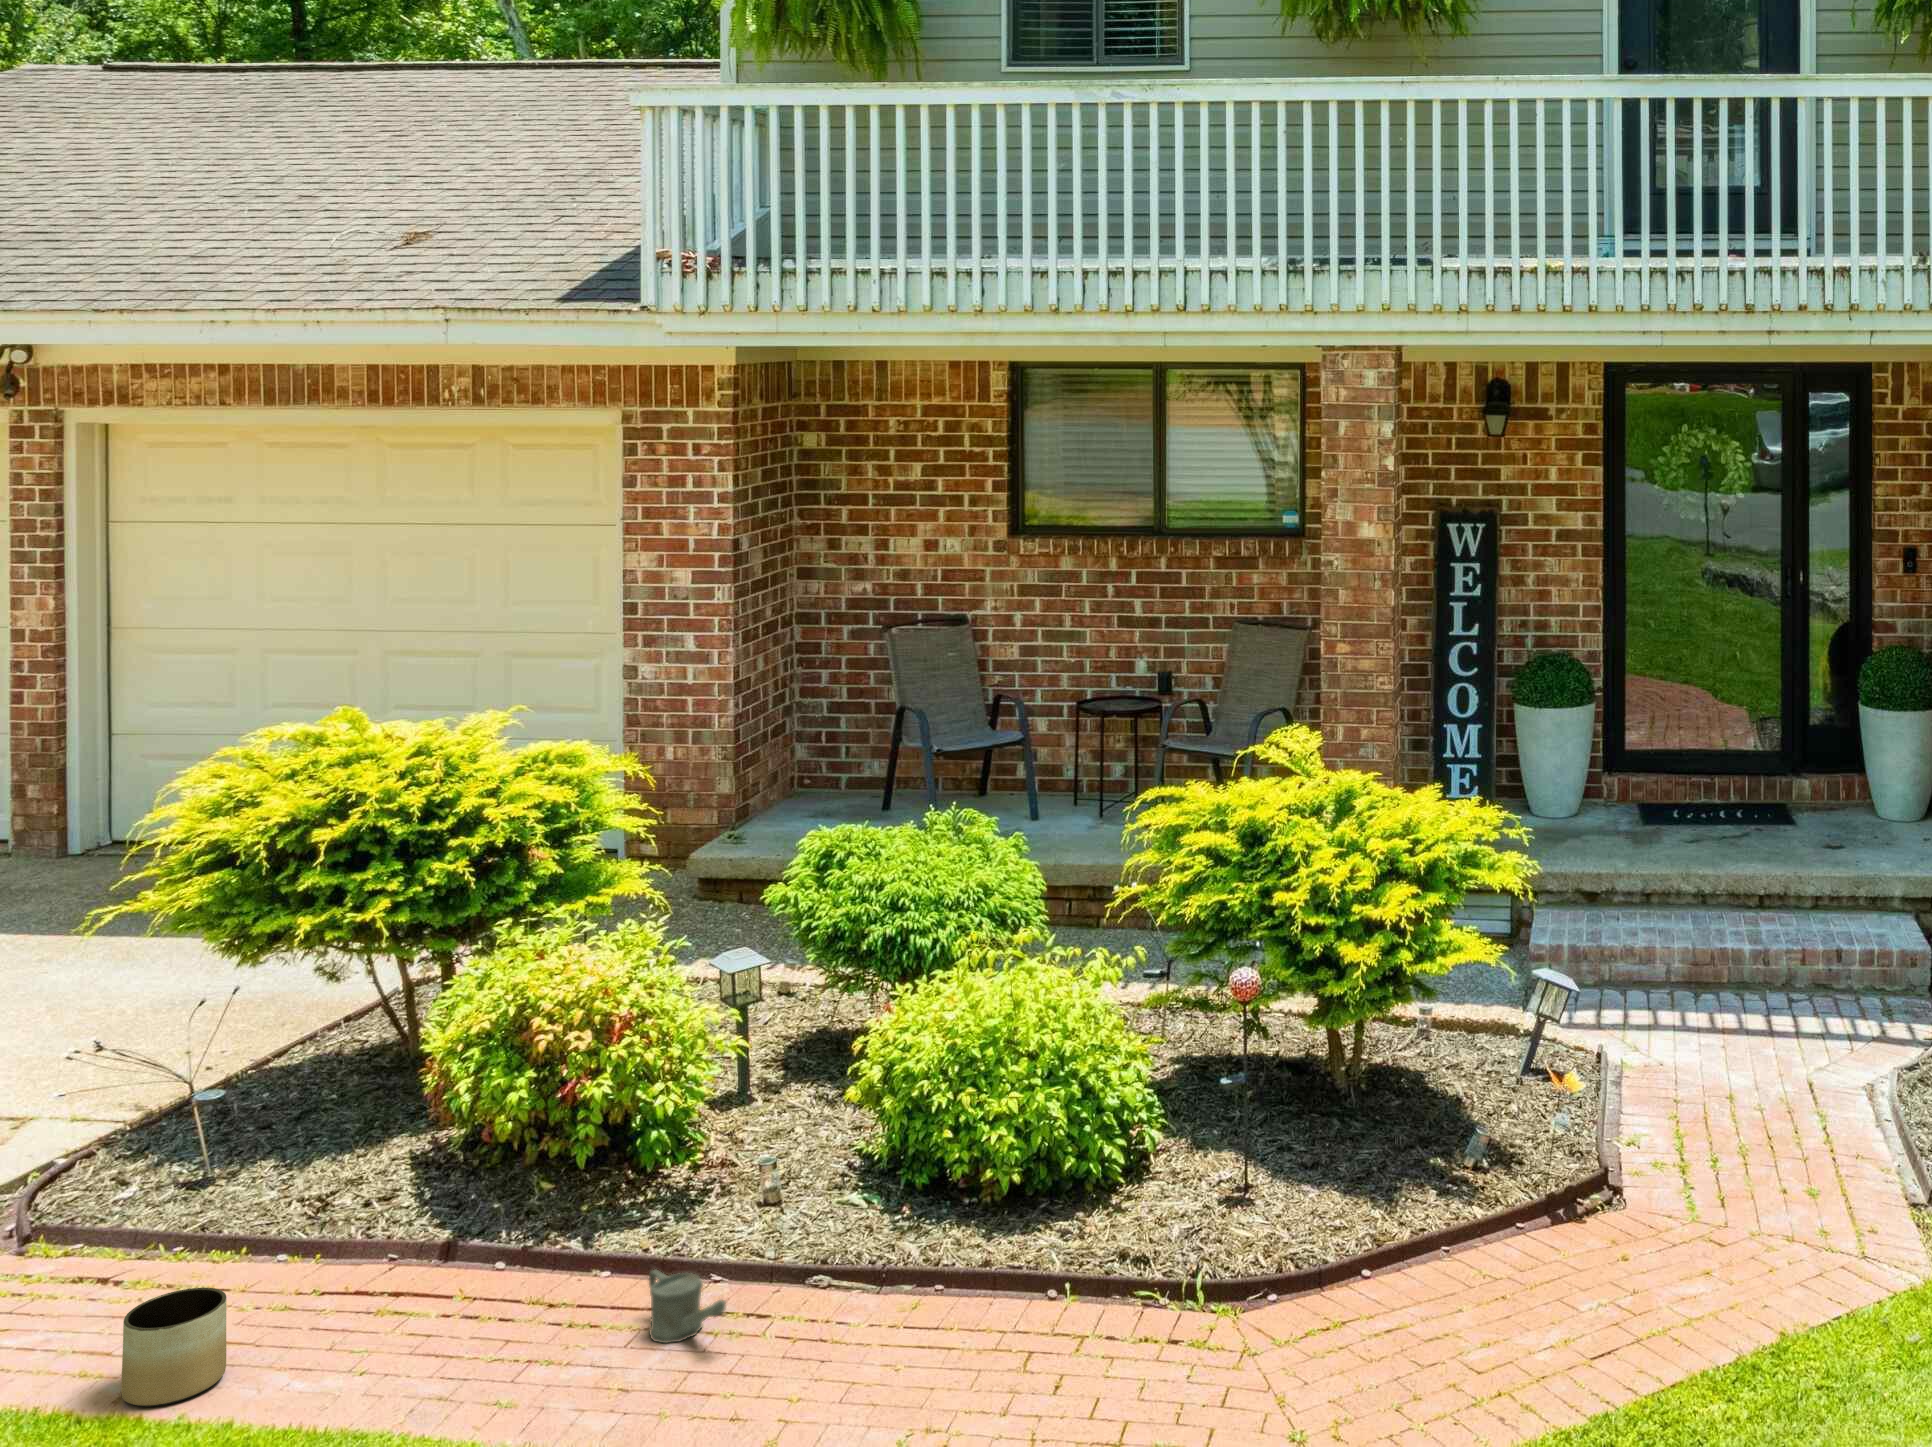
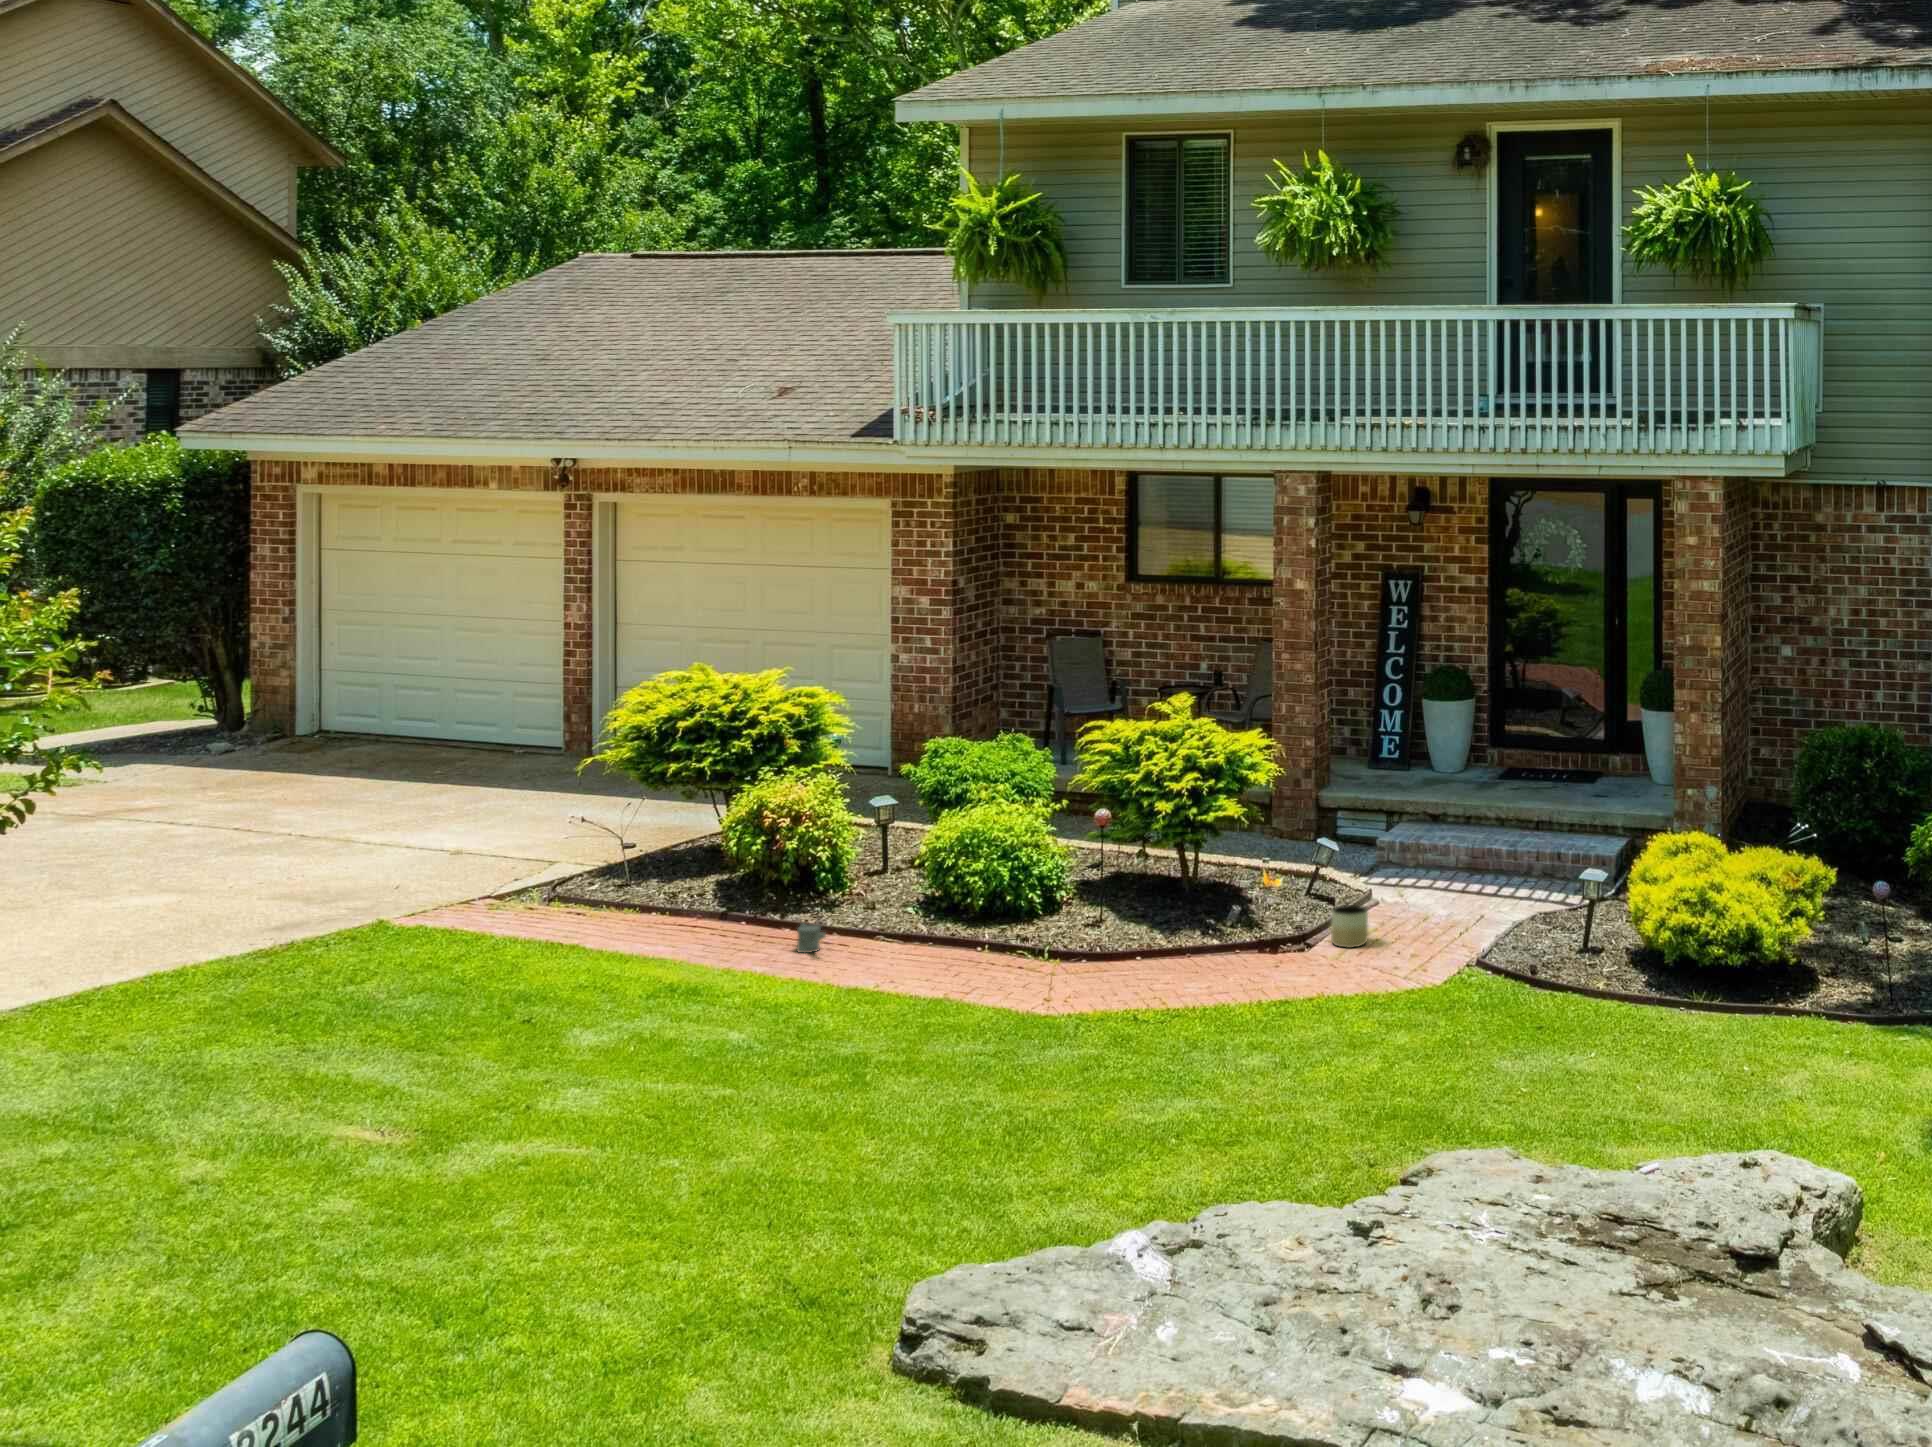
planter: present [121,1288,227,1407] -> present [1331,905,1368,948]

